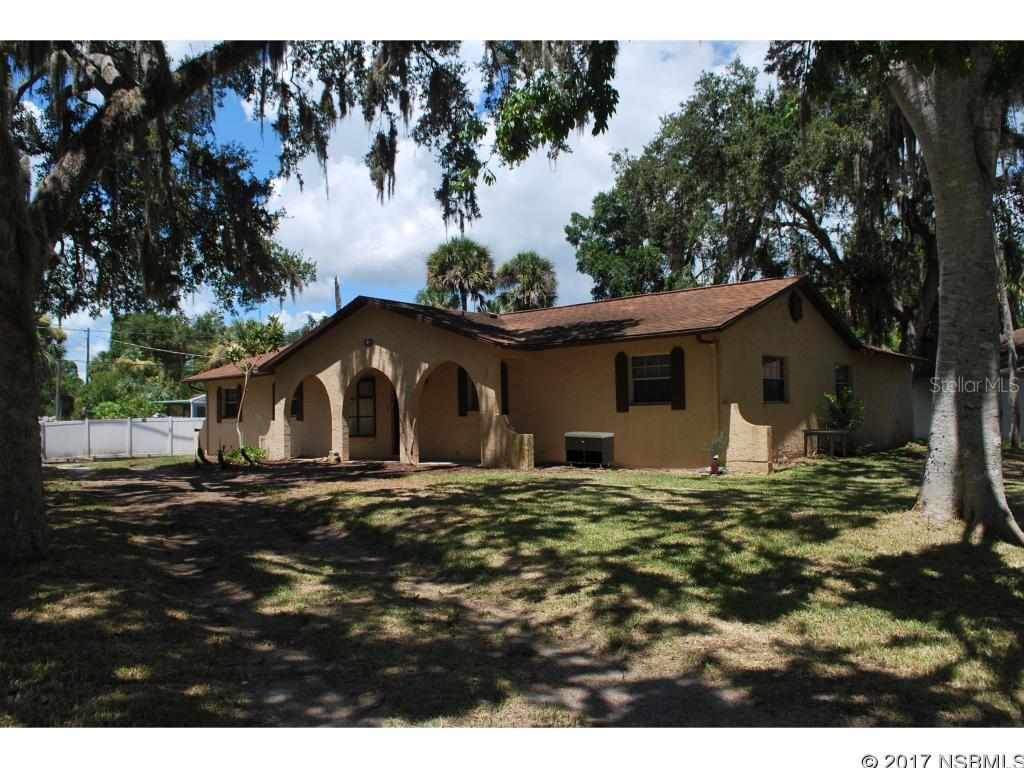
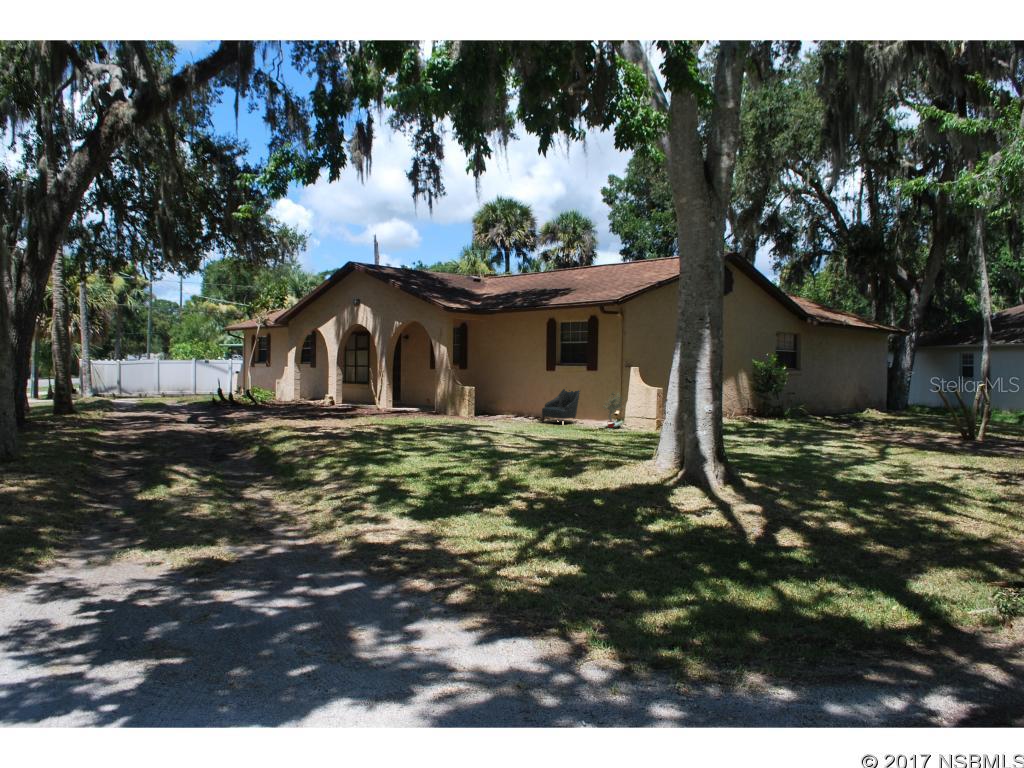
armchair: none [626,429,666,473] -> present [542,387,580,423]
round table: present [801,429,849,459] -> none [727,395,770,423]
storage bench: present [564,432,614,468] -> none [501,387,543,419]

